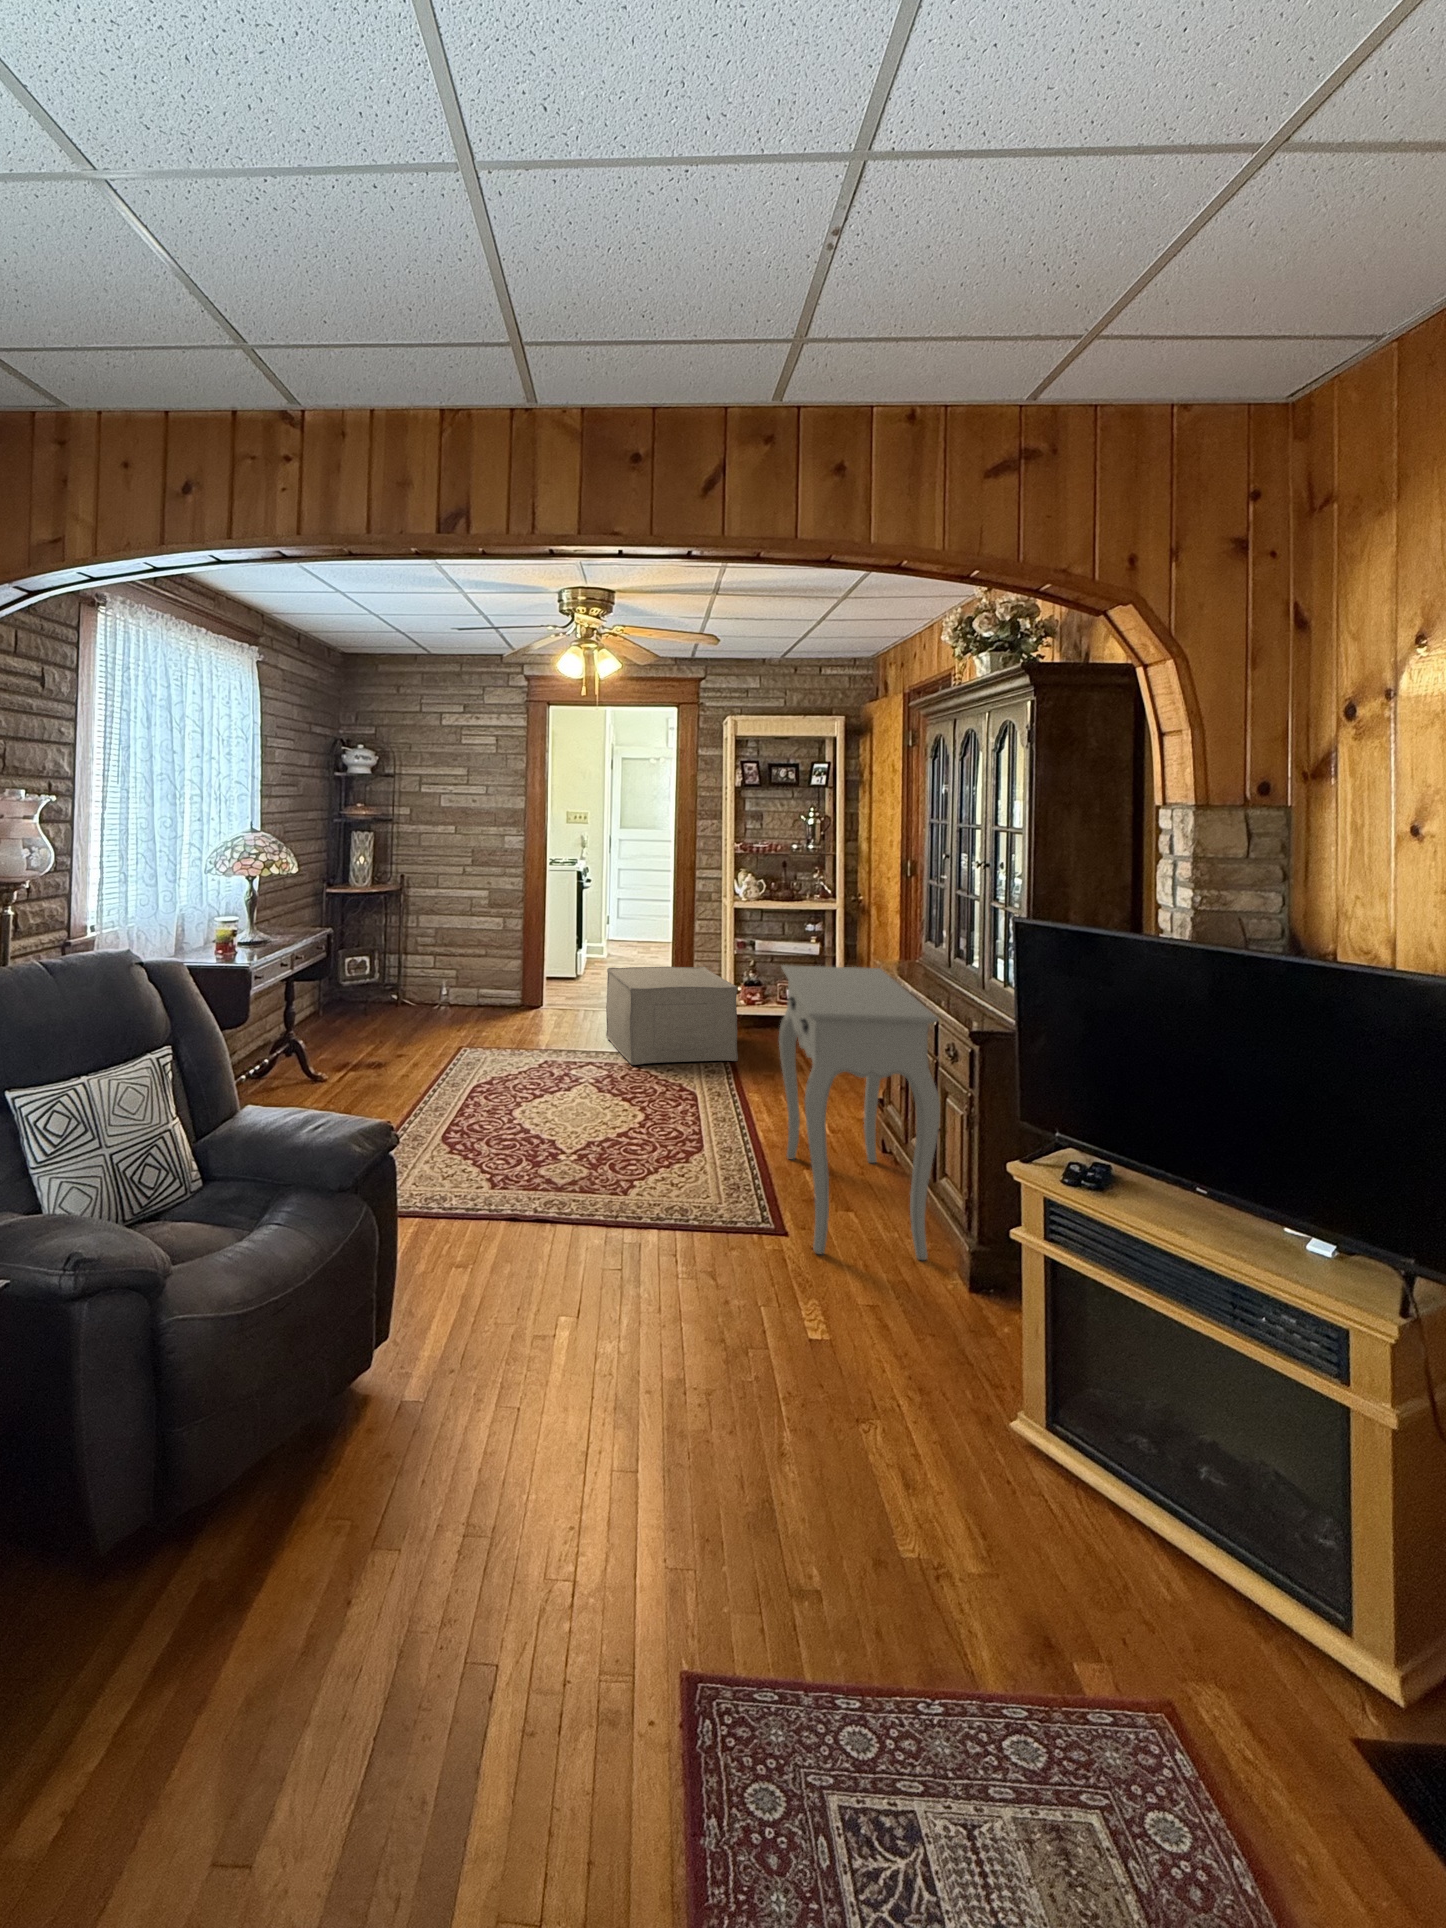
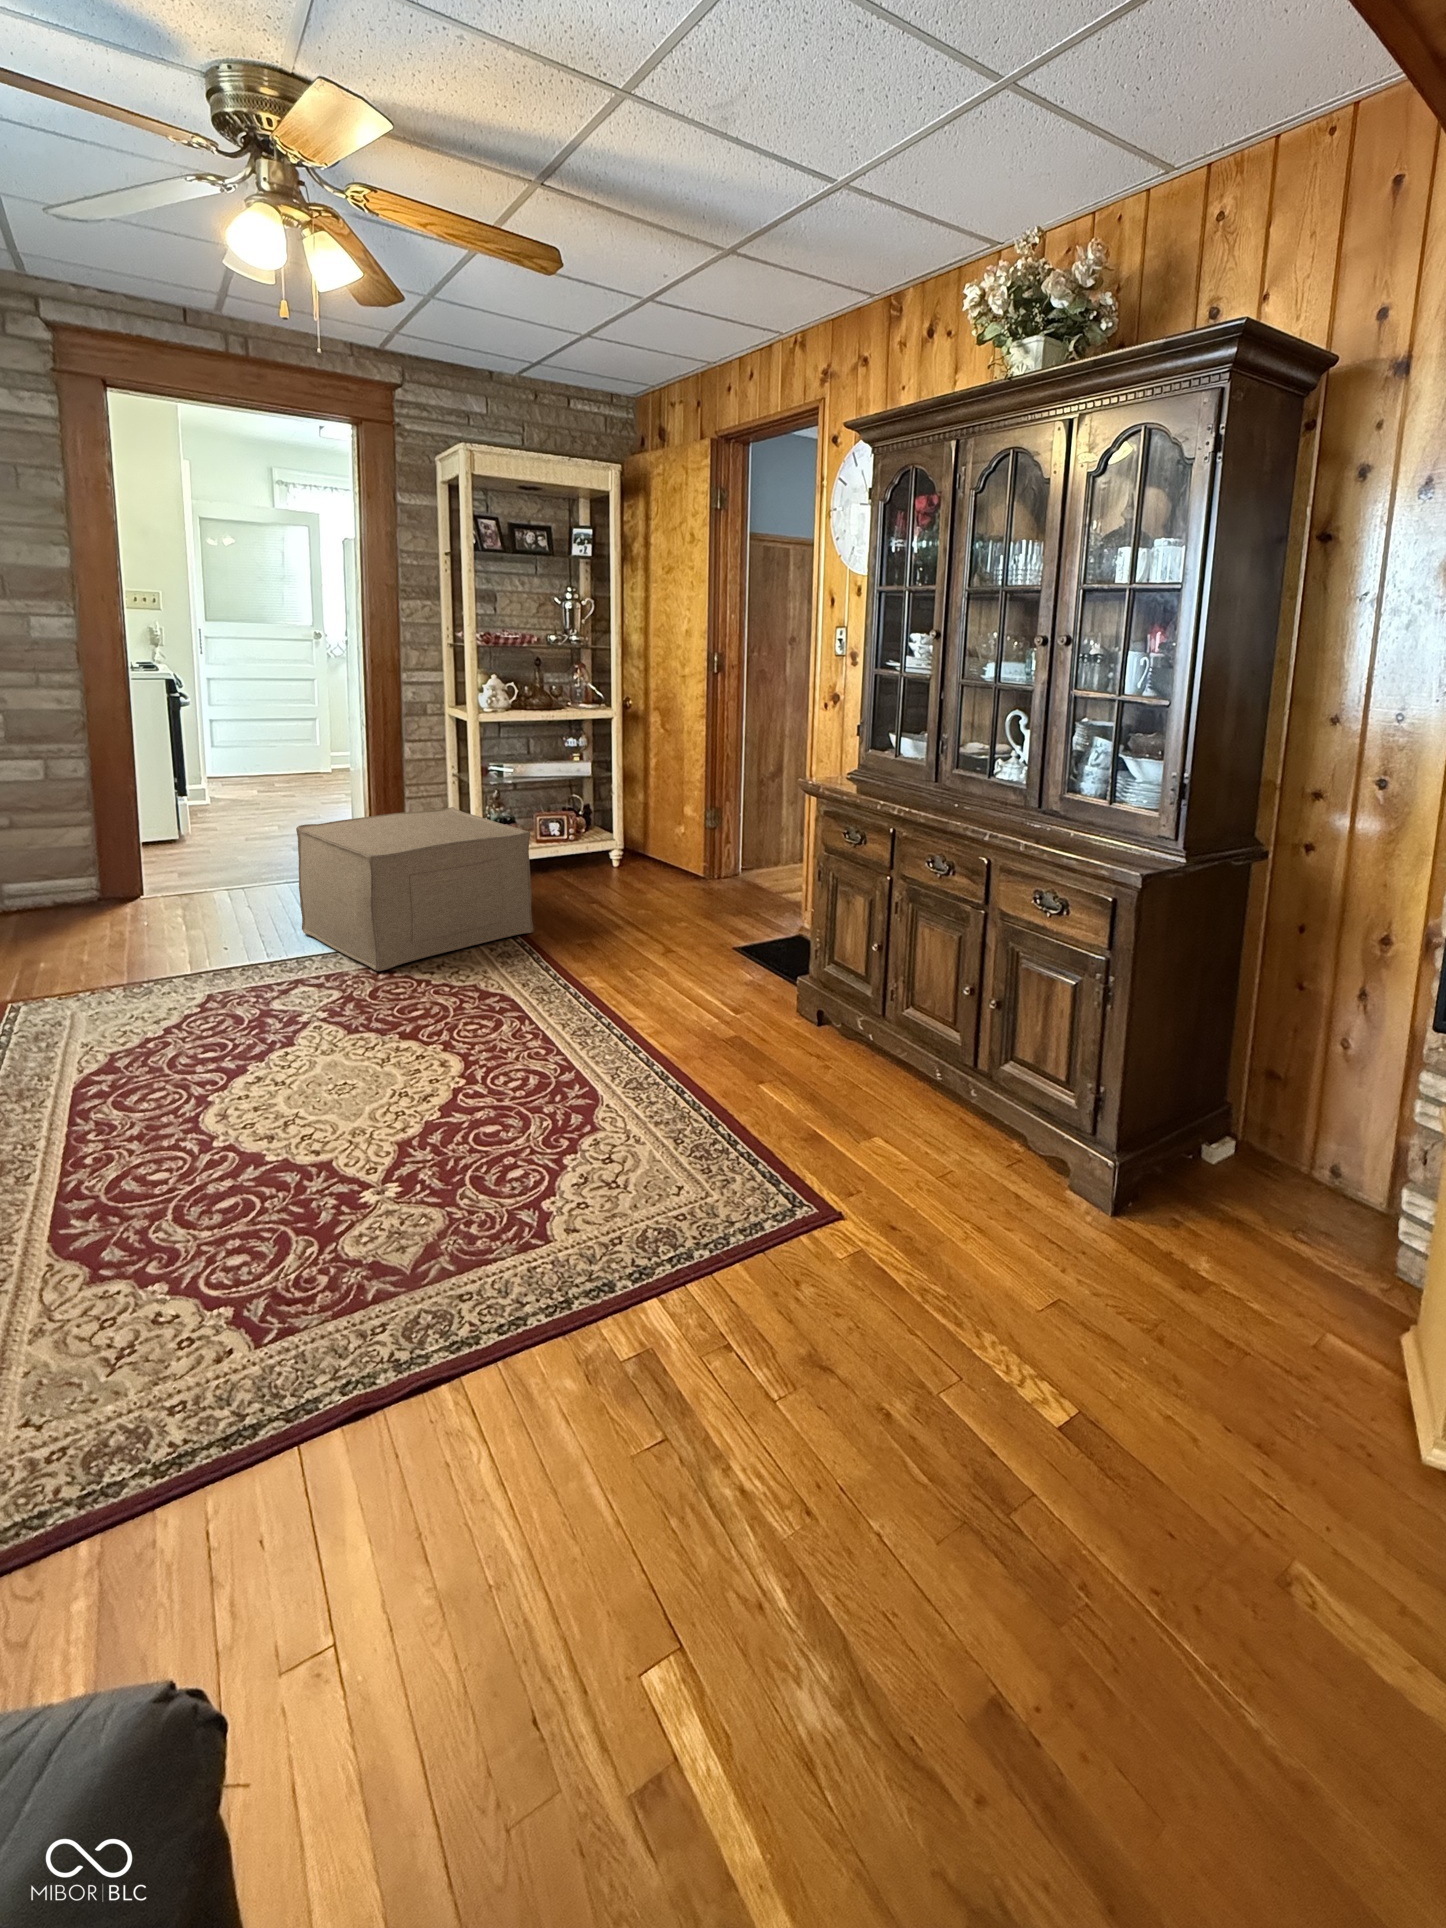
console table: present [779,965,940,1260] -> none [709,792,1065,1235]

